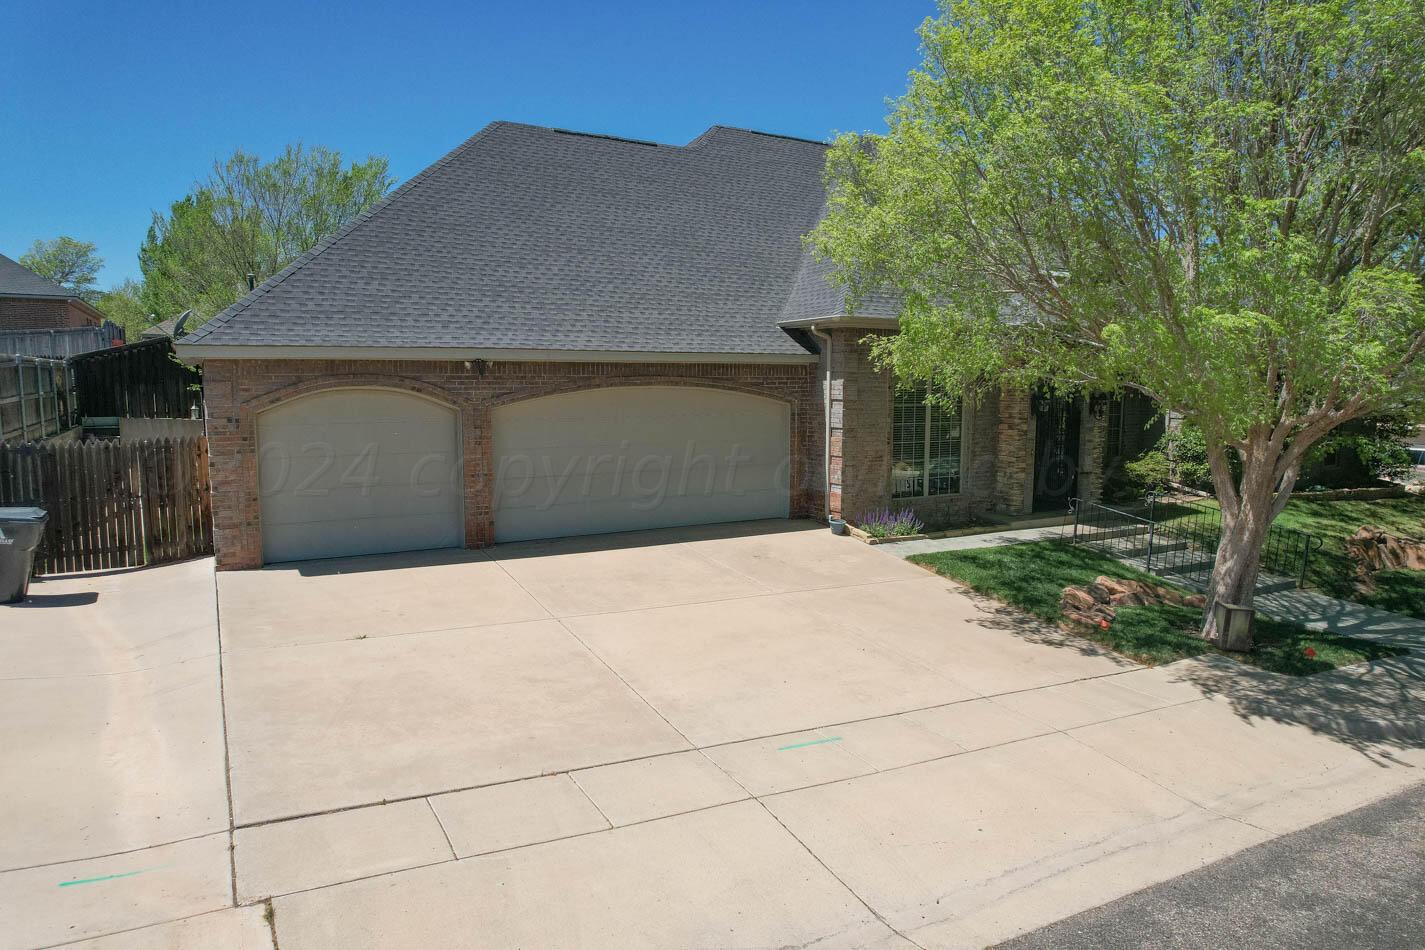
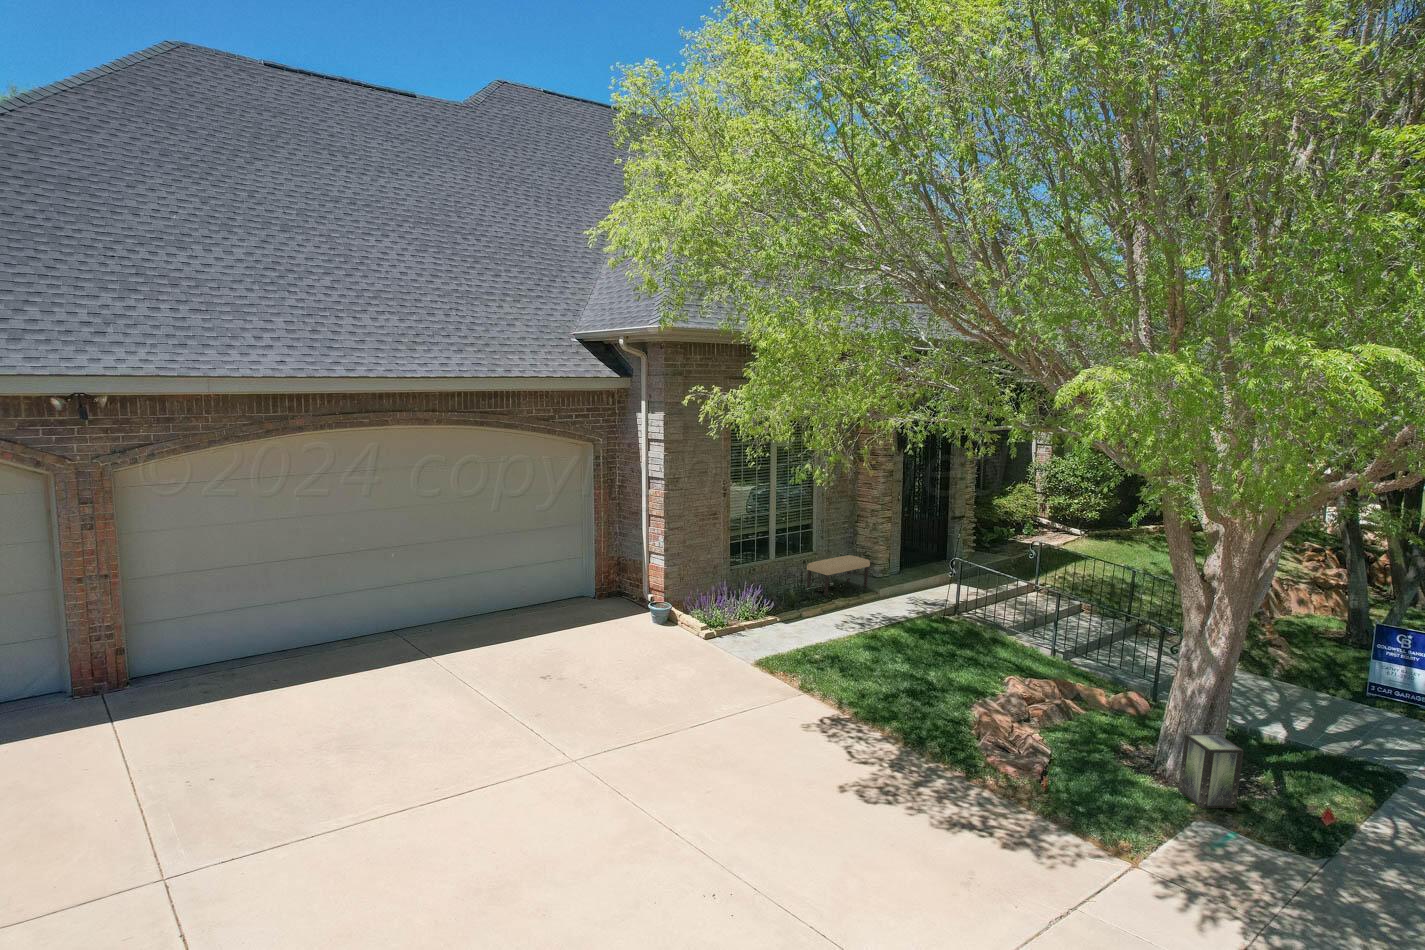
bench: none [952,498,1005,527] -> present [807,555,870,597]

